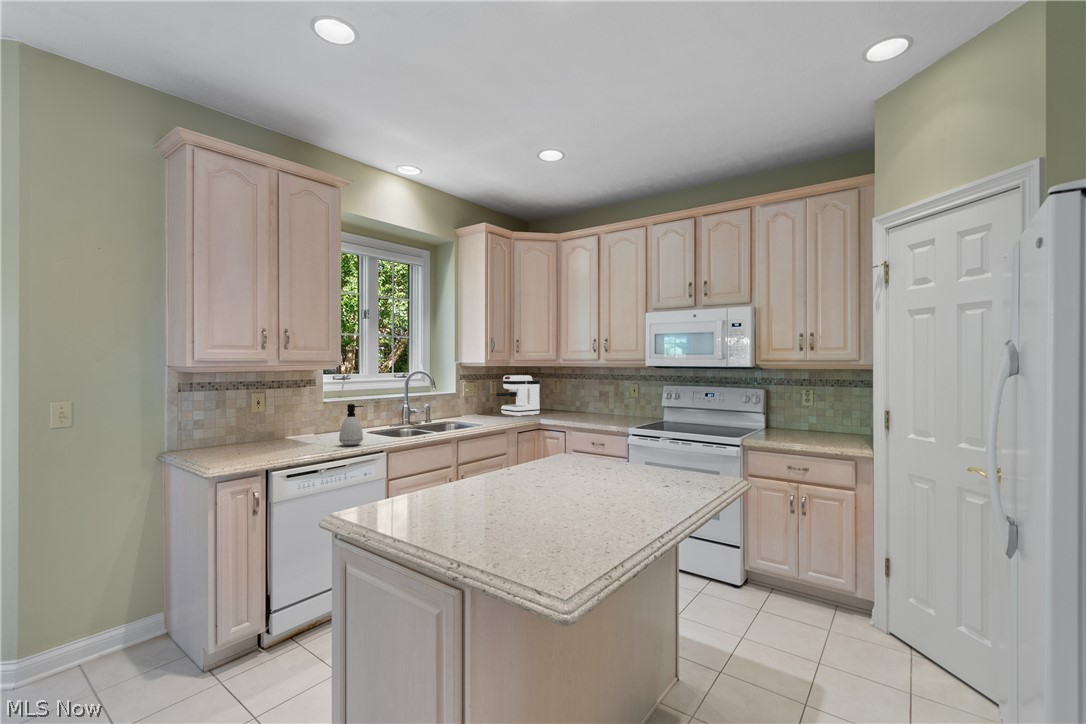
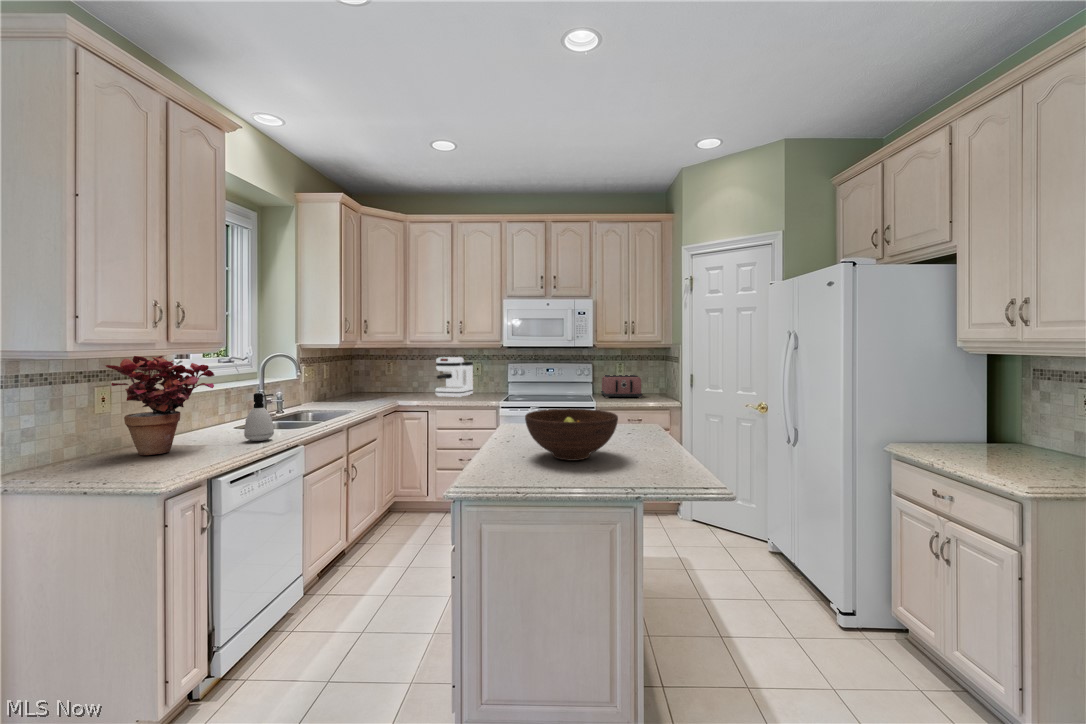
potted plant: none [237,371,315,448] -> present [105,356,214,455]
coffee maker: present [496,375,540,416] -> present [435,357,473,397]
toaster: none [777,403,838,438] -> present [601,375,642,398]
fruit bowl: none [462,441,576,507] -> present [525,409,618,461]

